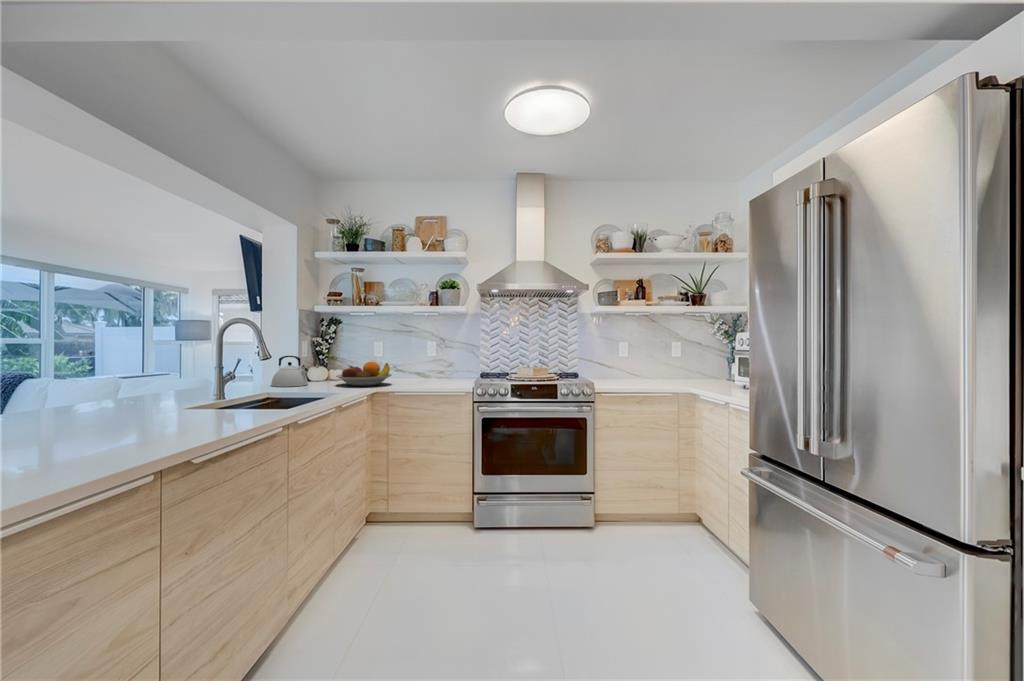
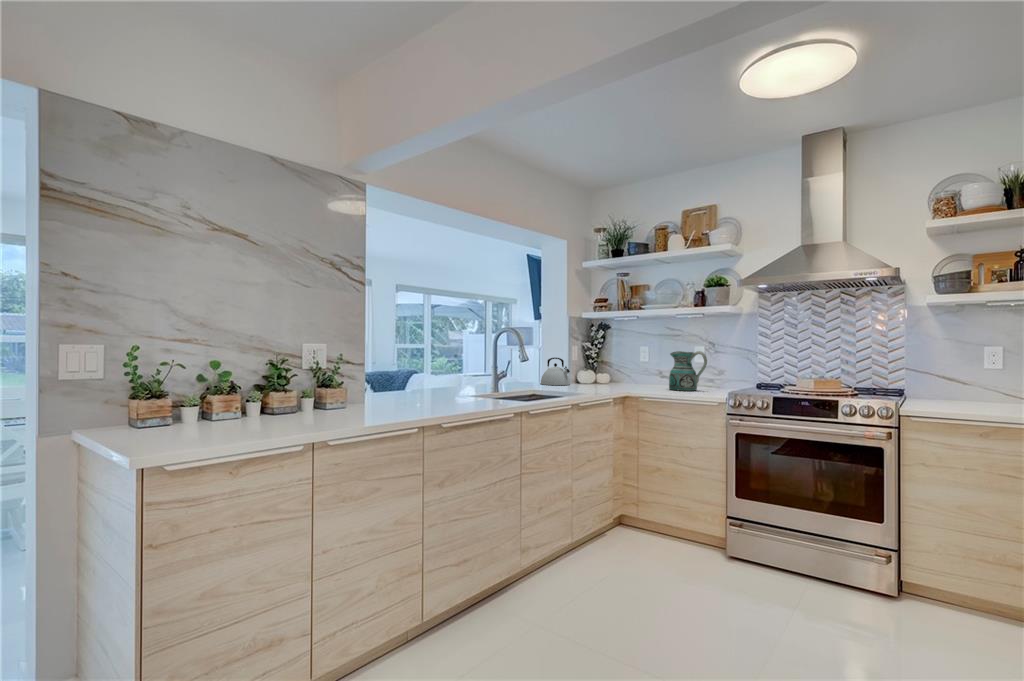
ceramic pitcher: none [412,347,446,383] -> present [669,351,707,391]
fruit bowl: present [336,362,392,386] -> none [592,365,646,389]

